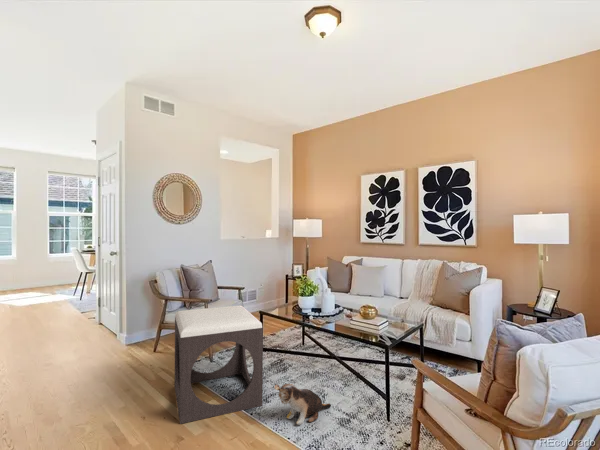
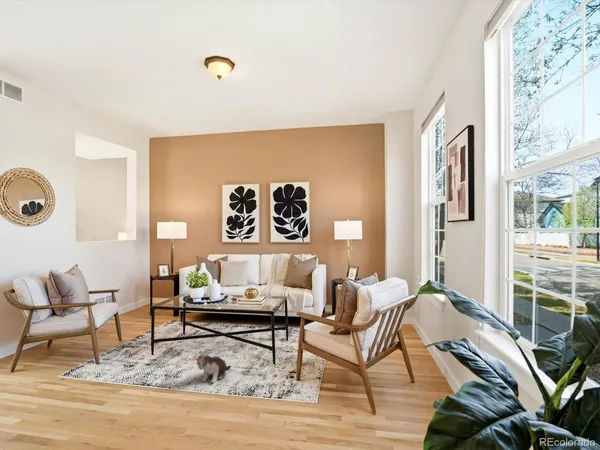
footstool: present [174,305,263,424] -> none [75,302,175,409]

